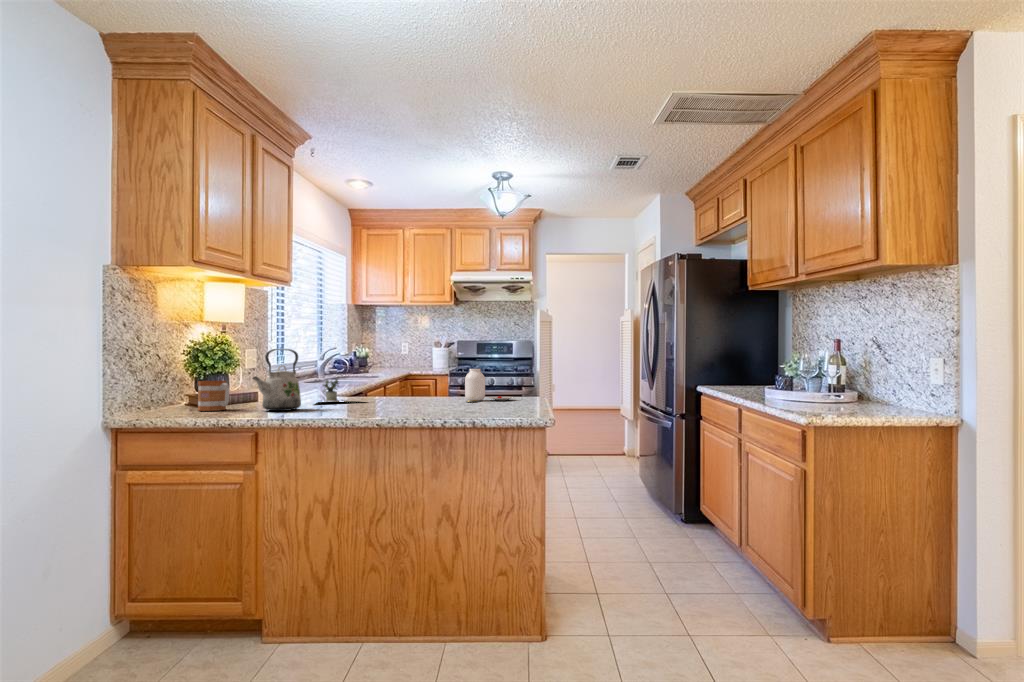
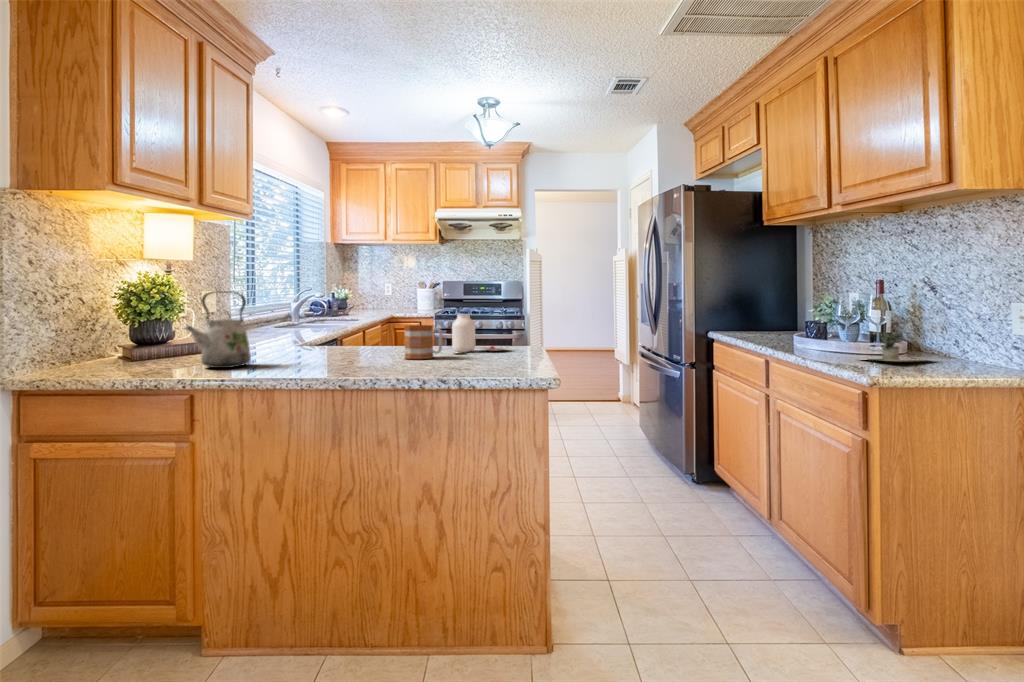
potted plant: present [323,379,339,401] -> present [879,330,914,361]
mug: present [198,381,229,411] -> present [404,325,442,359]

